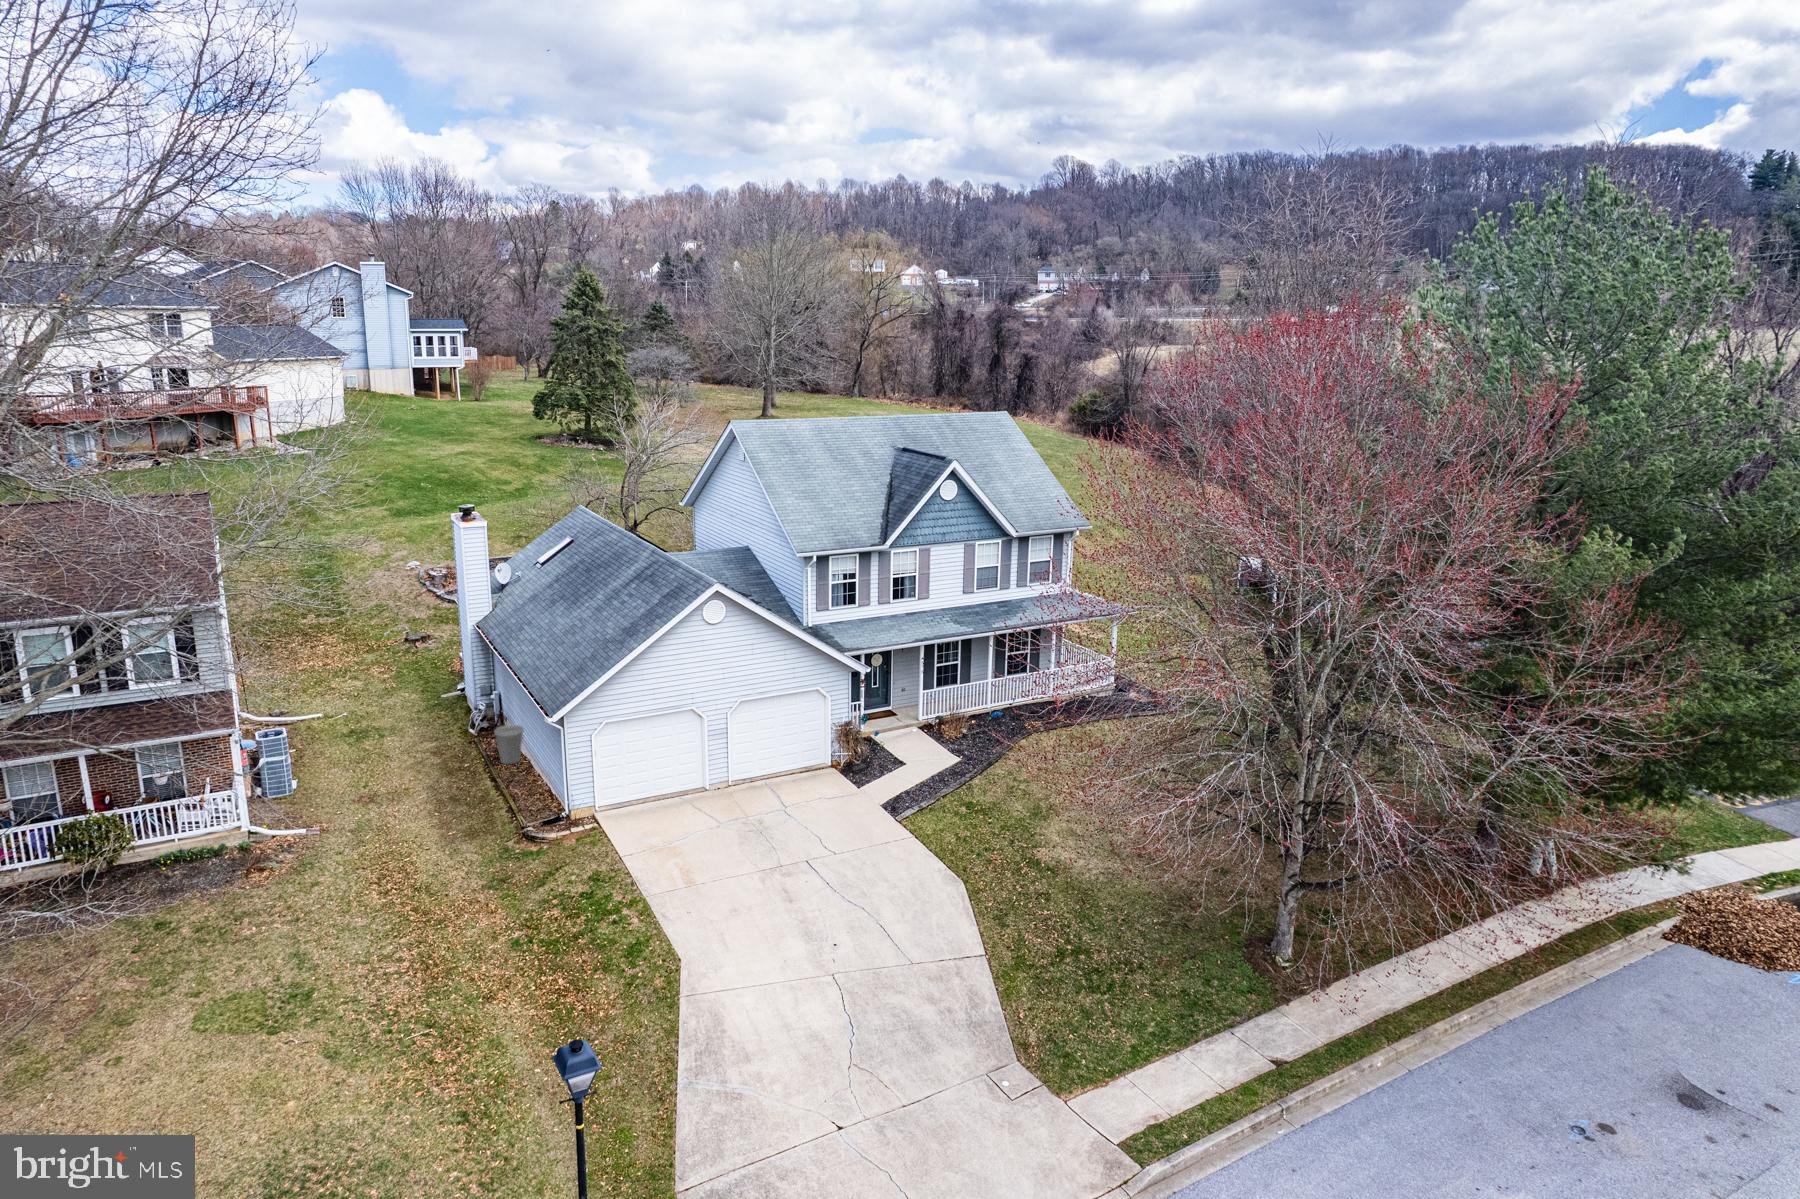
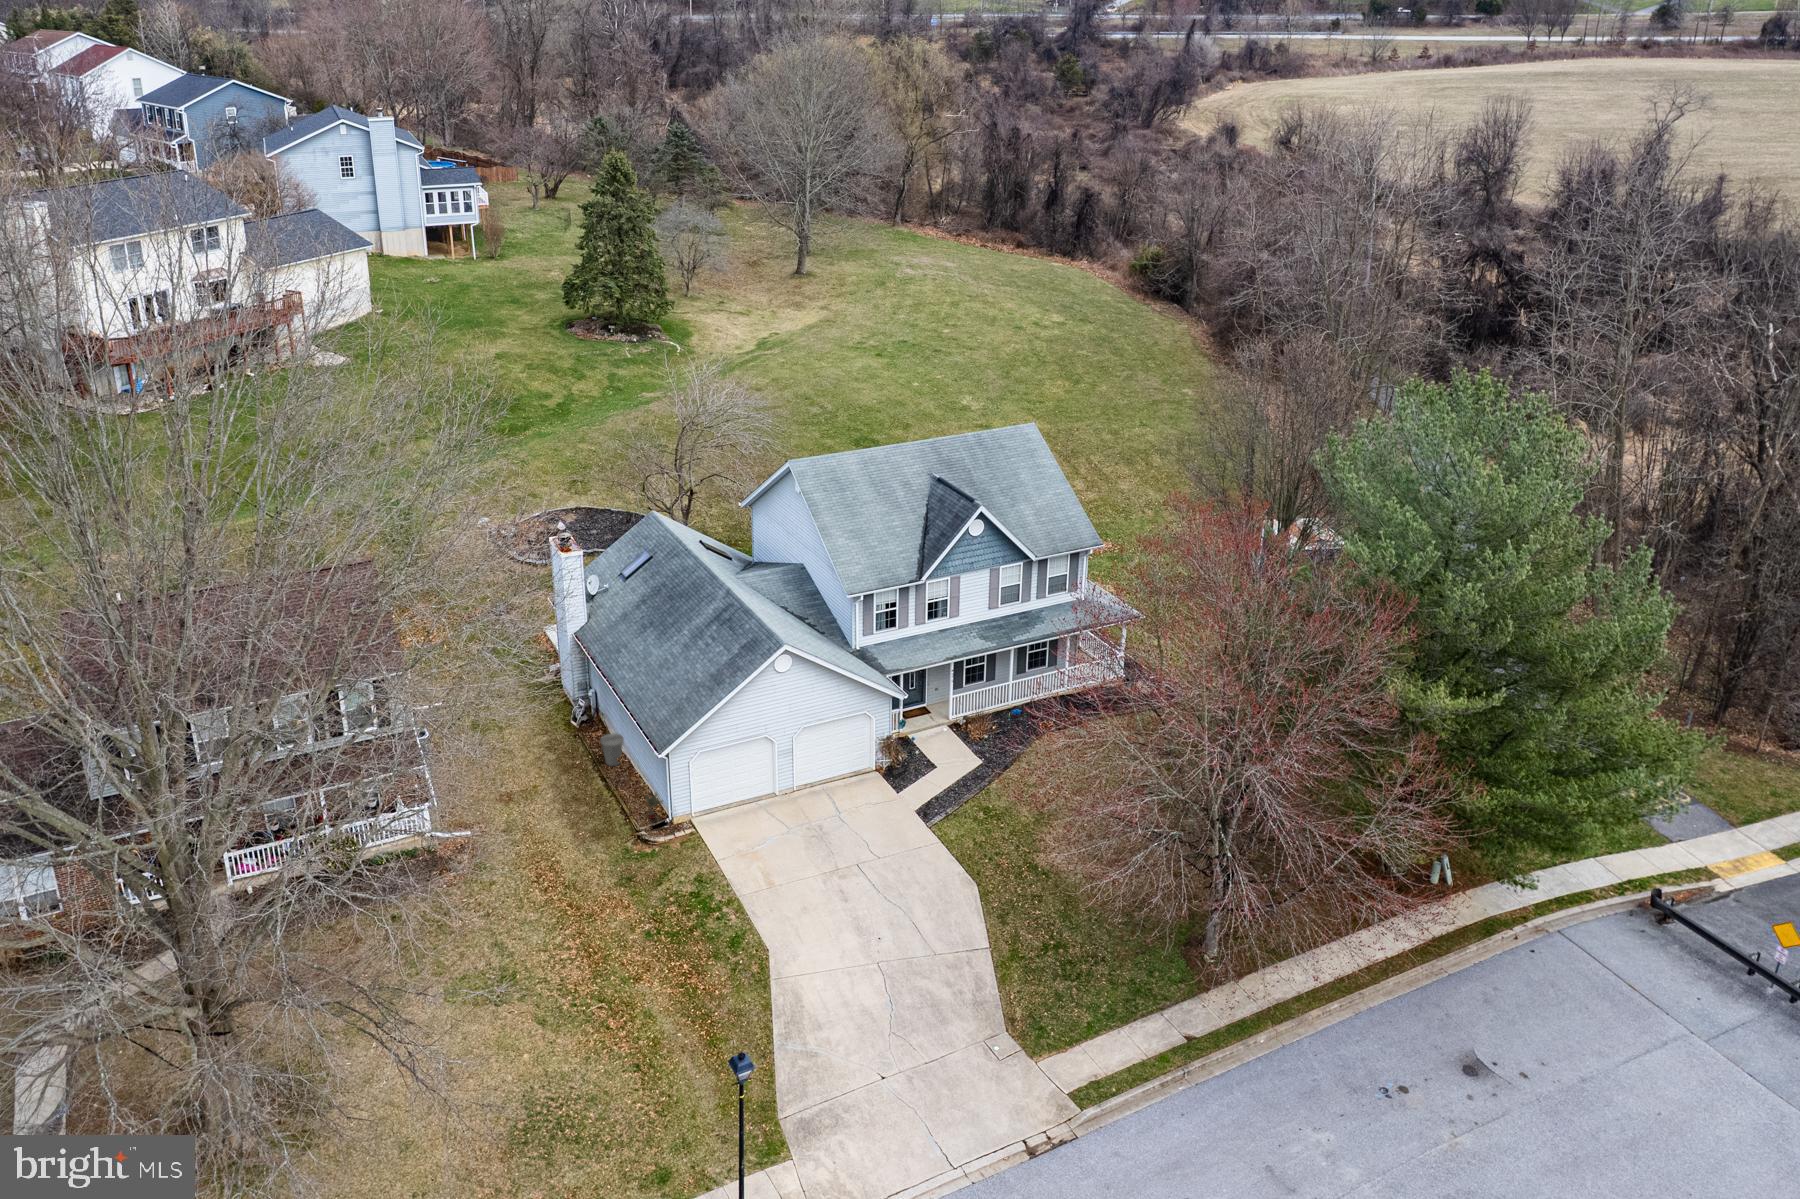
potted tree: none [538,777,562,816] -> present [645,792,663,819]

